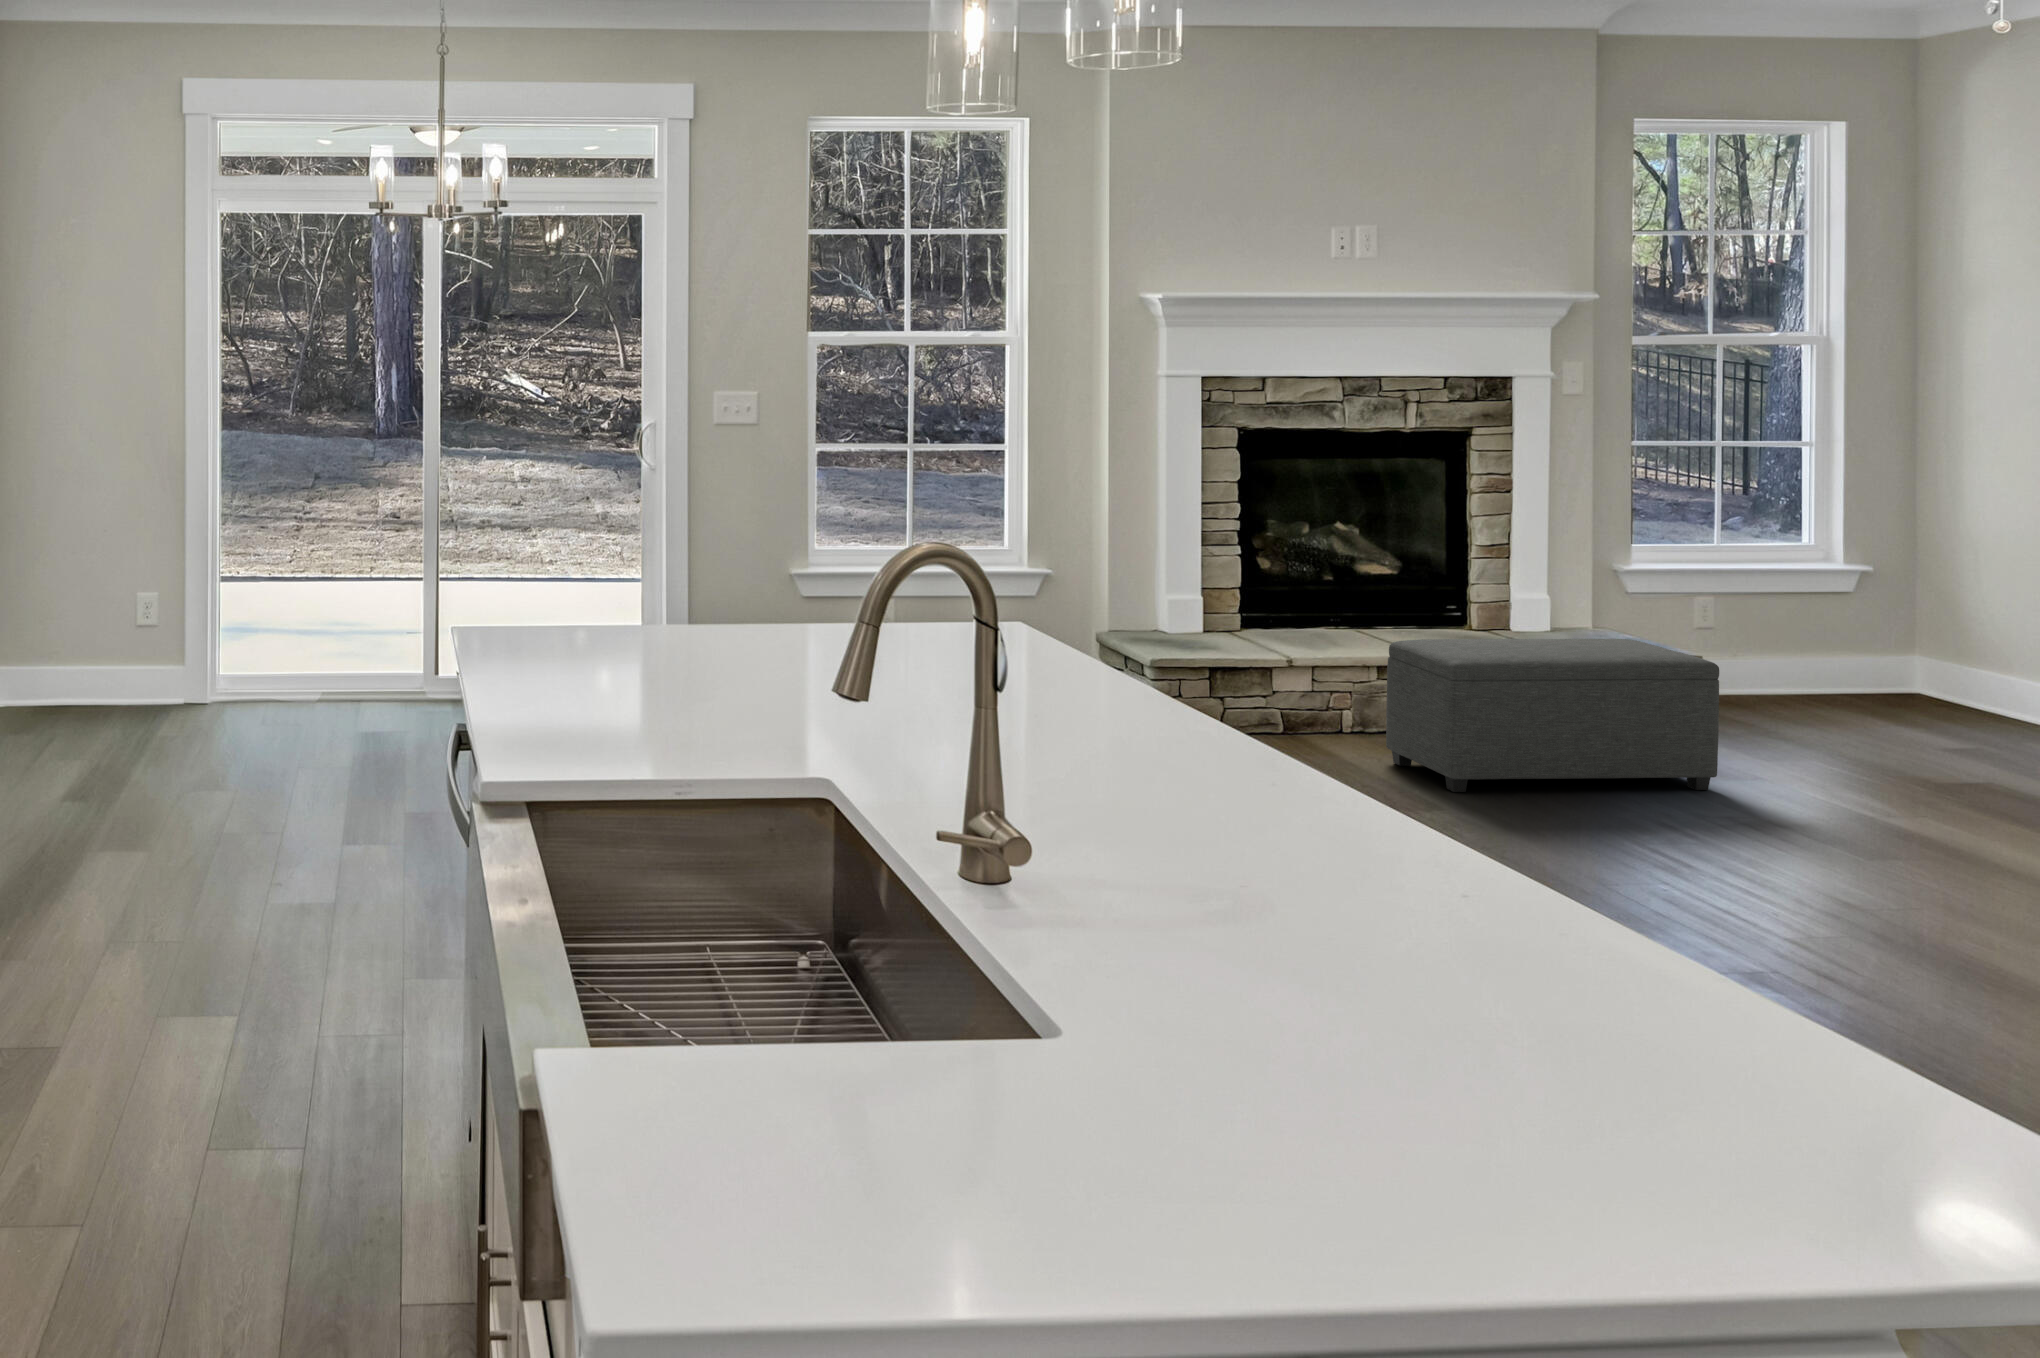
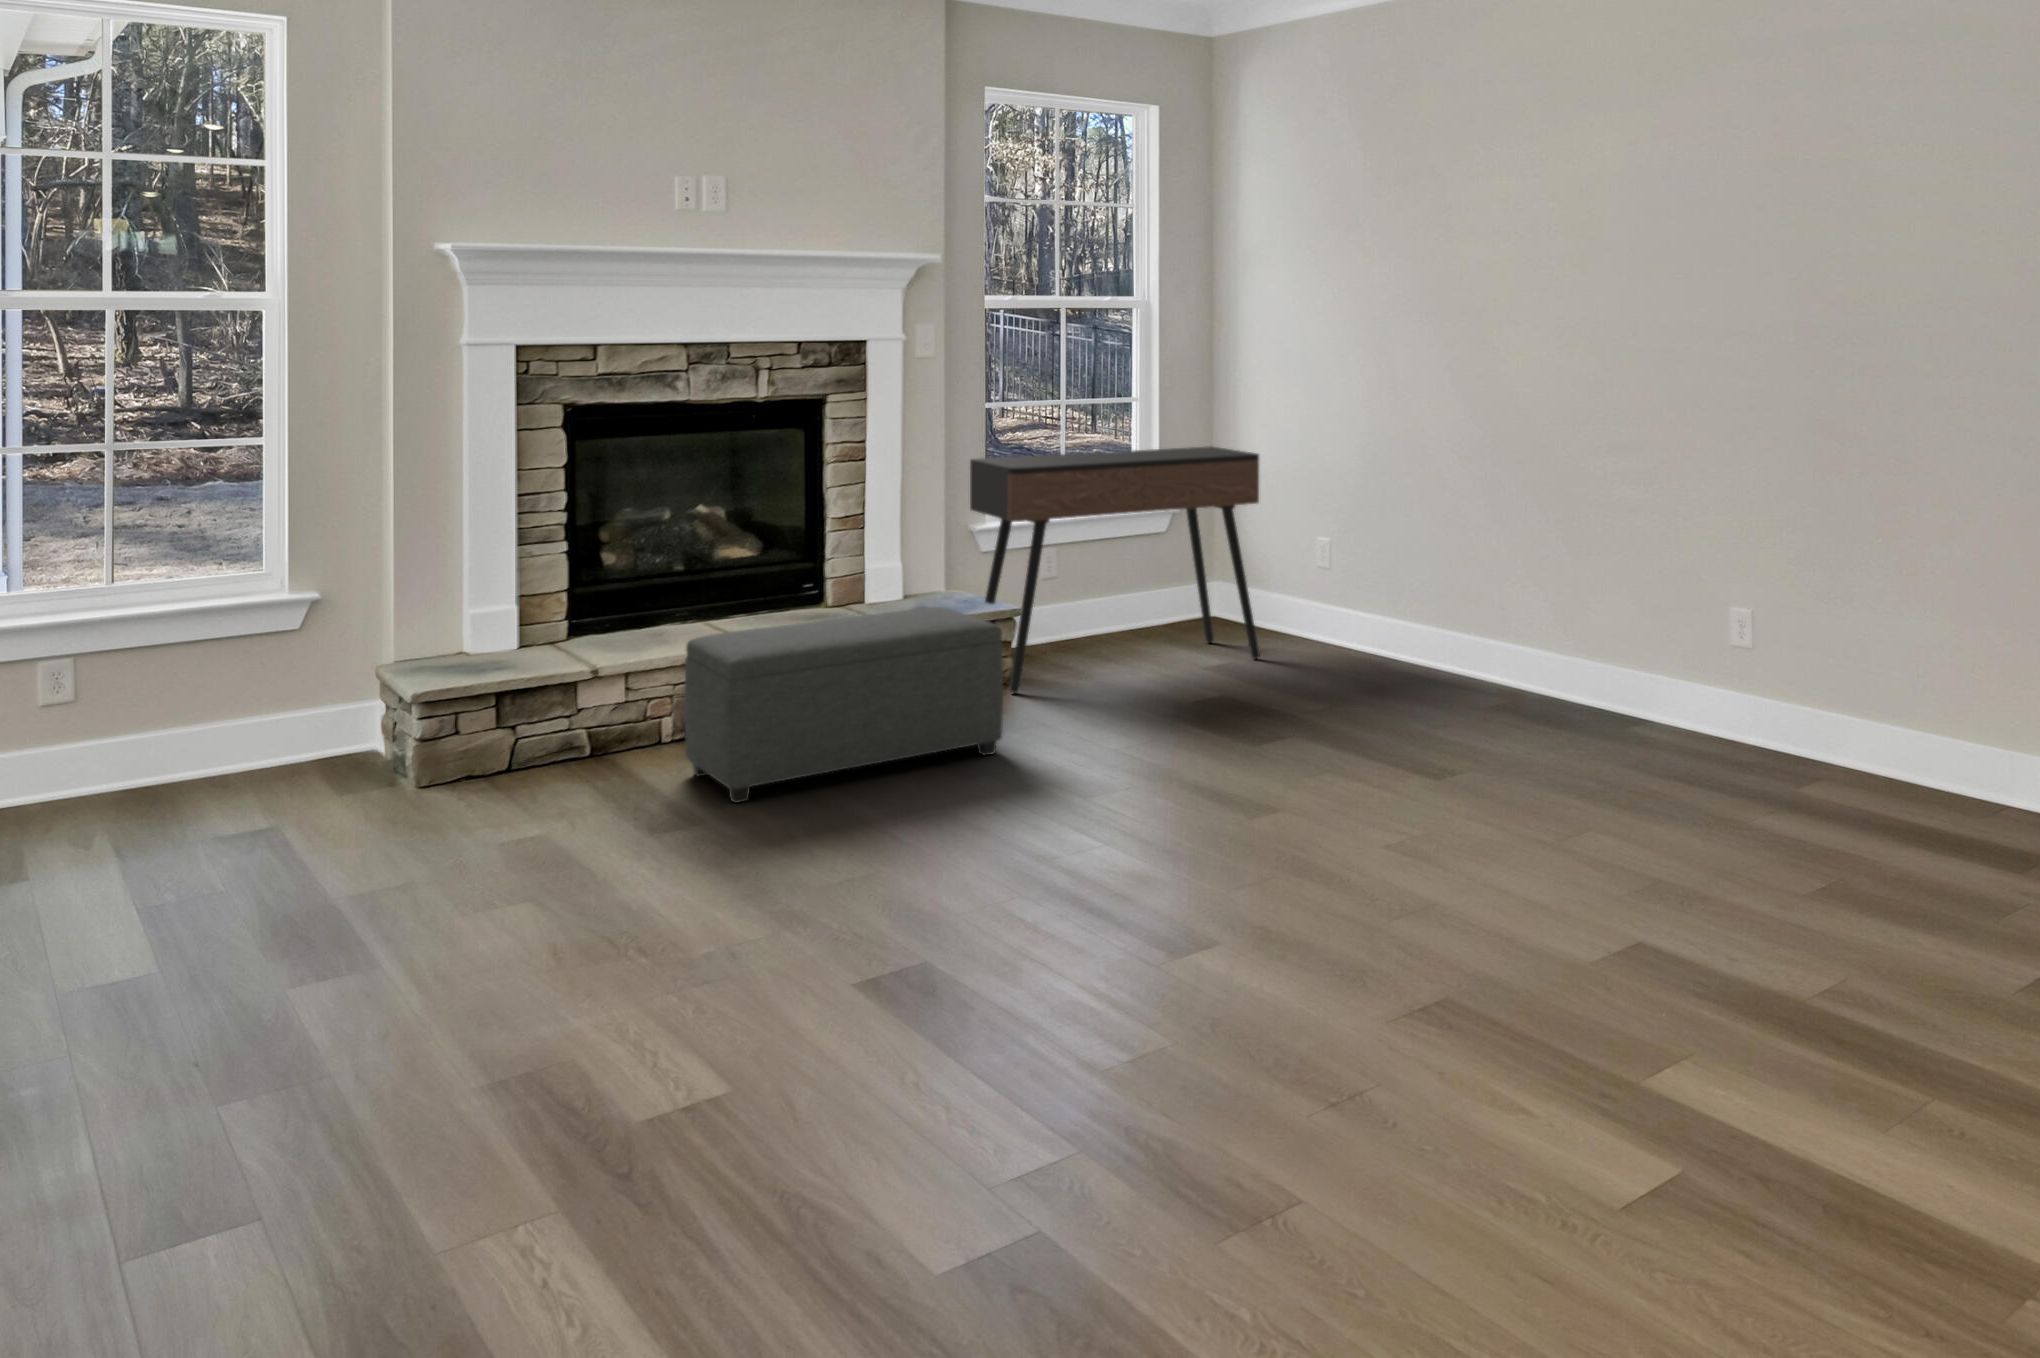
console table: none [1628,497,2006,742] -> present [970,446,1260,693]

